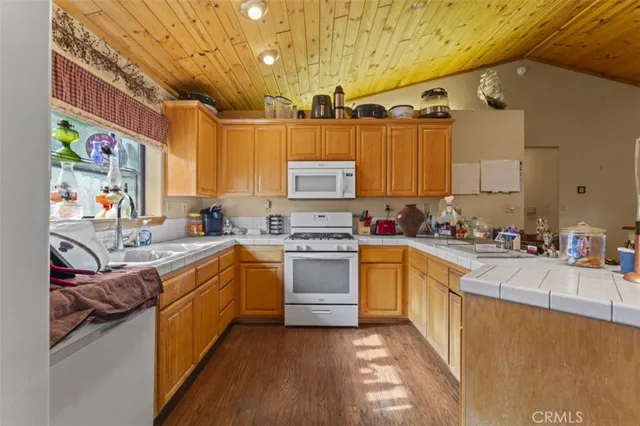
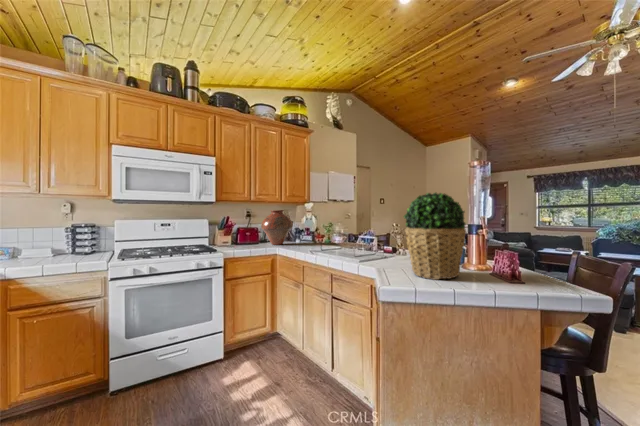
potted plant: none [501,181,589,282] -> present [404,193,467,280]

